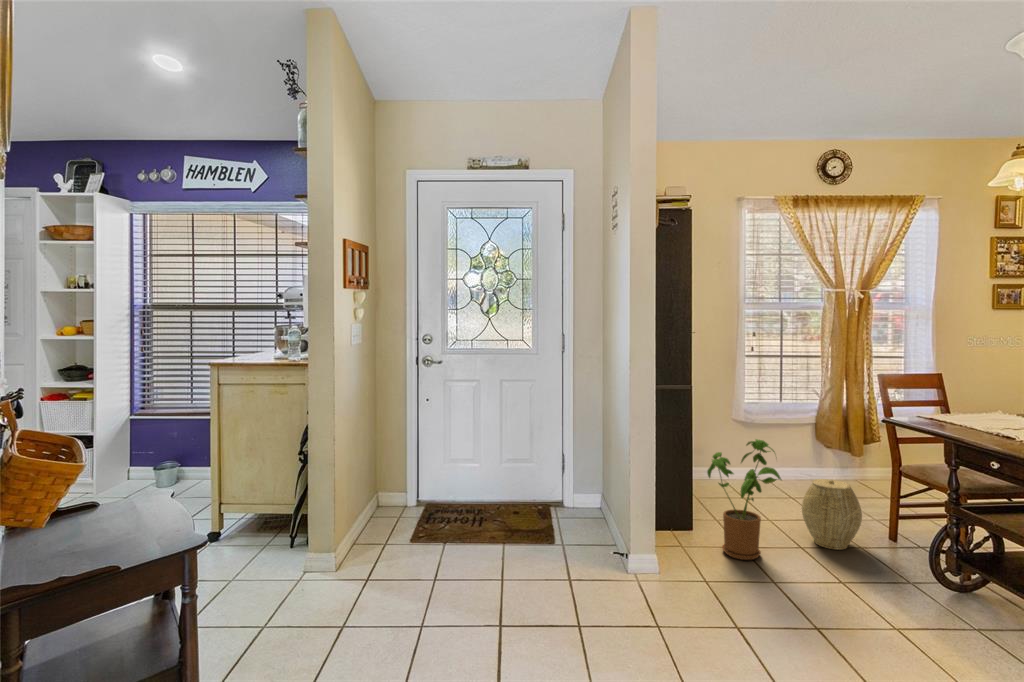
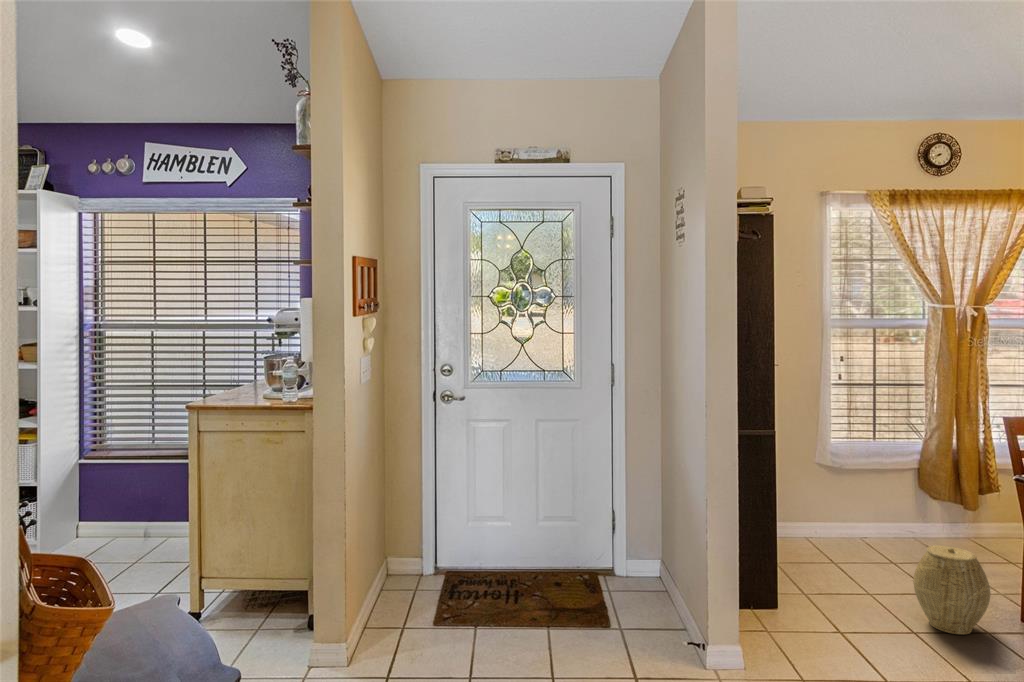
house plant: present [707,439,782,560] -> none [799,499,897,650]

